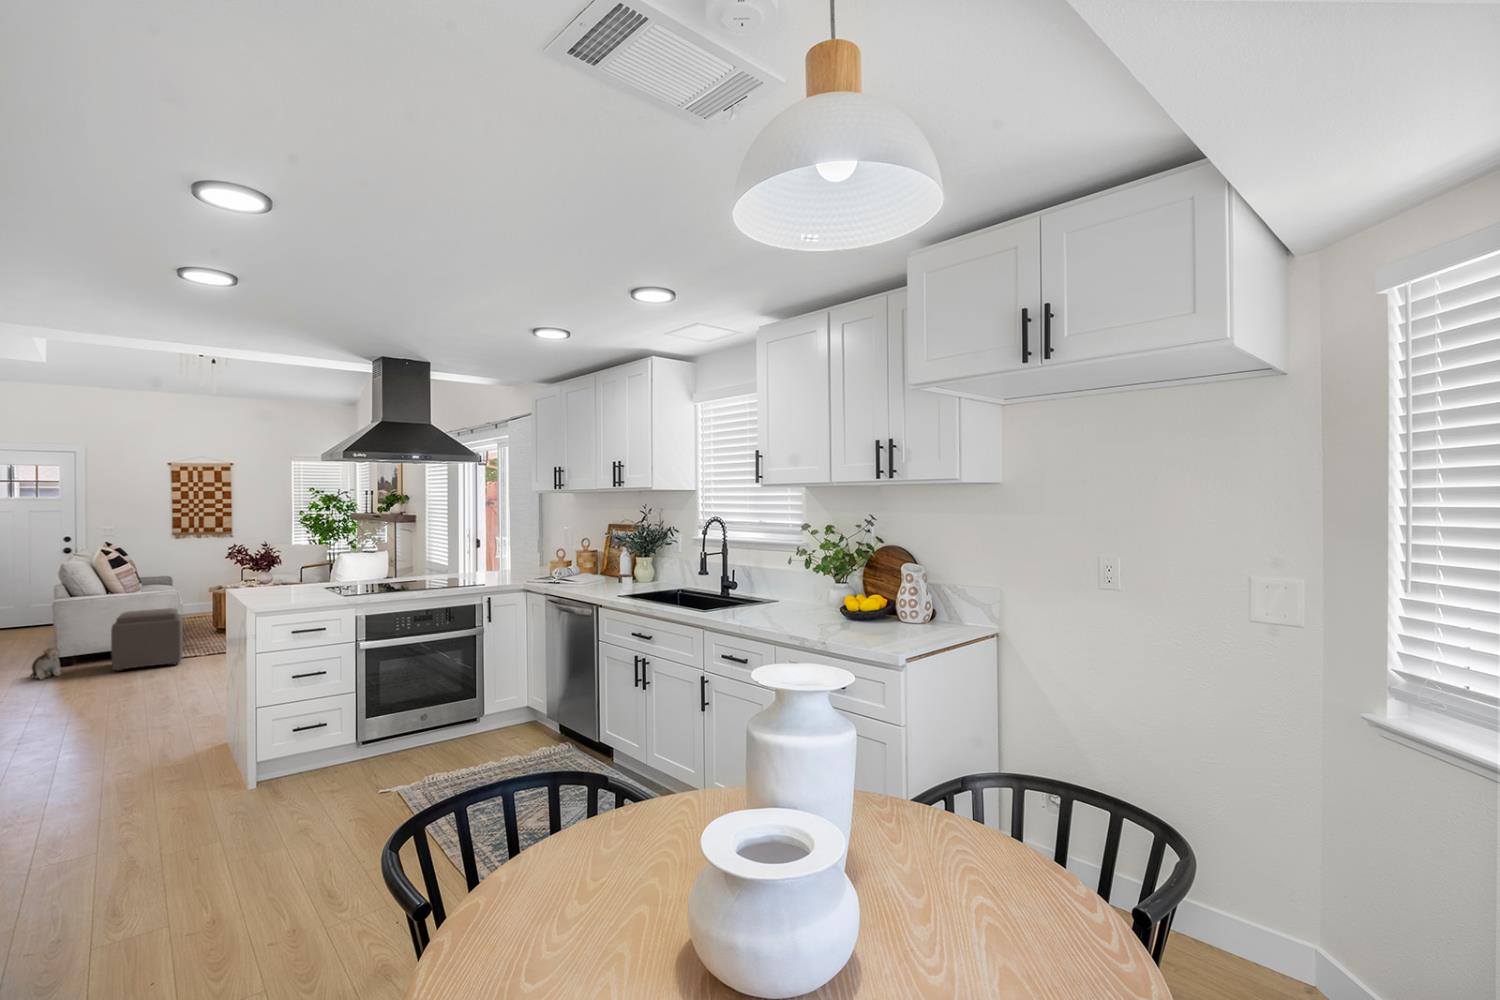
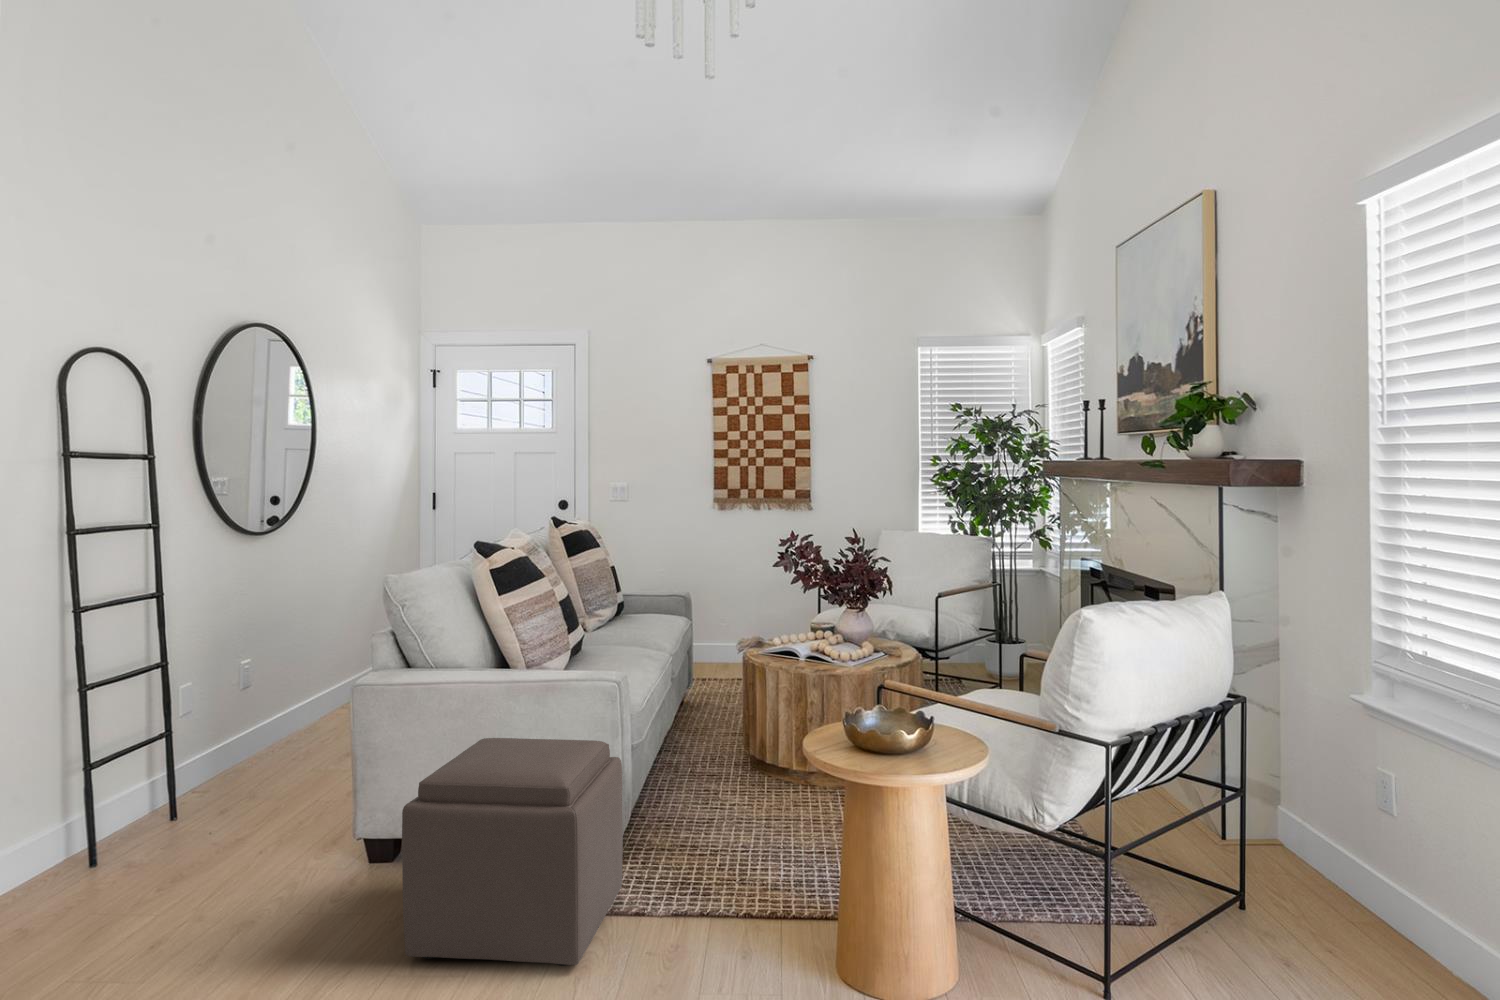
plush toy: present [31,647,62,679] -> none [245,847,321,942]

